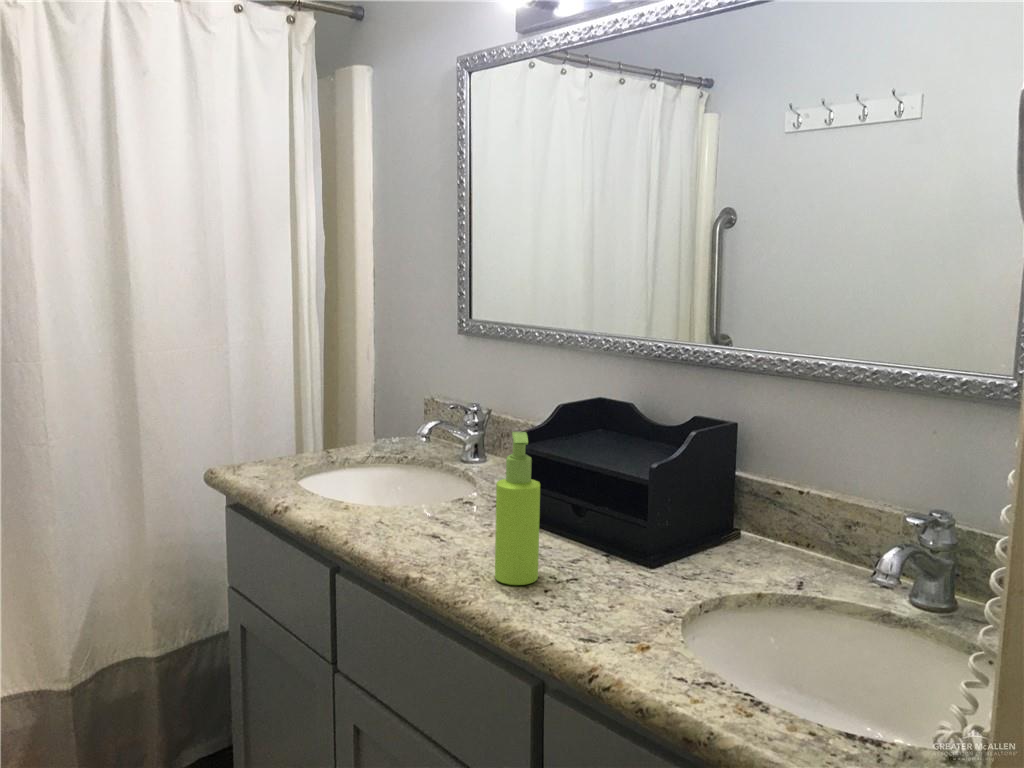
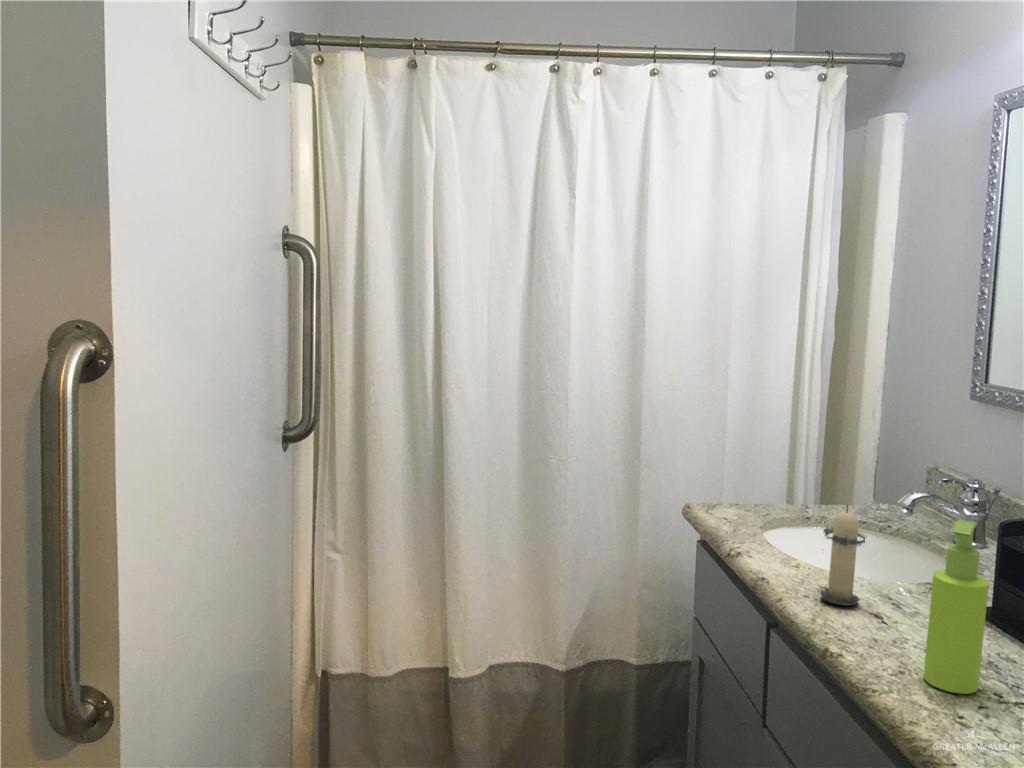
candle: none [375,437,422,536] -> present [820,504,865,606]

